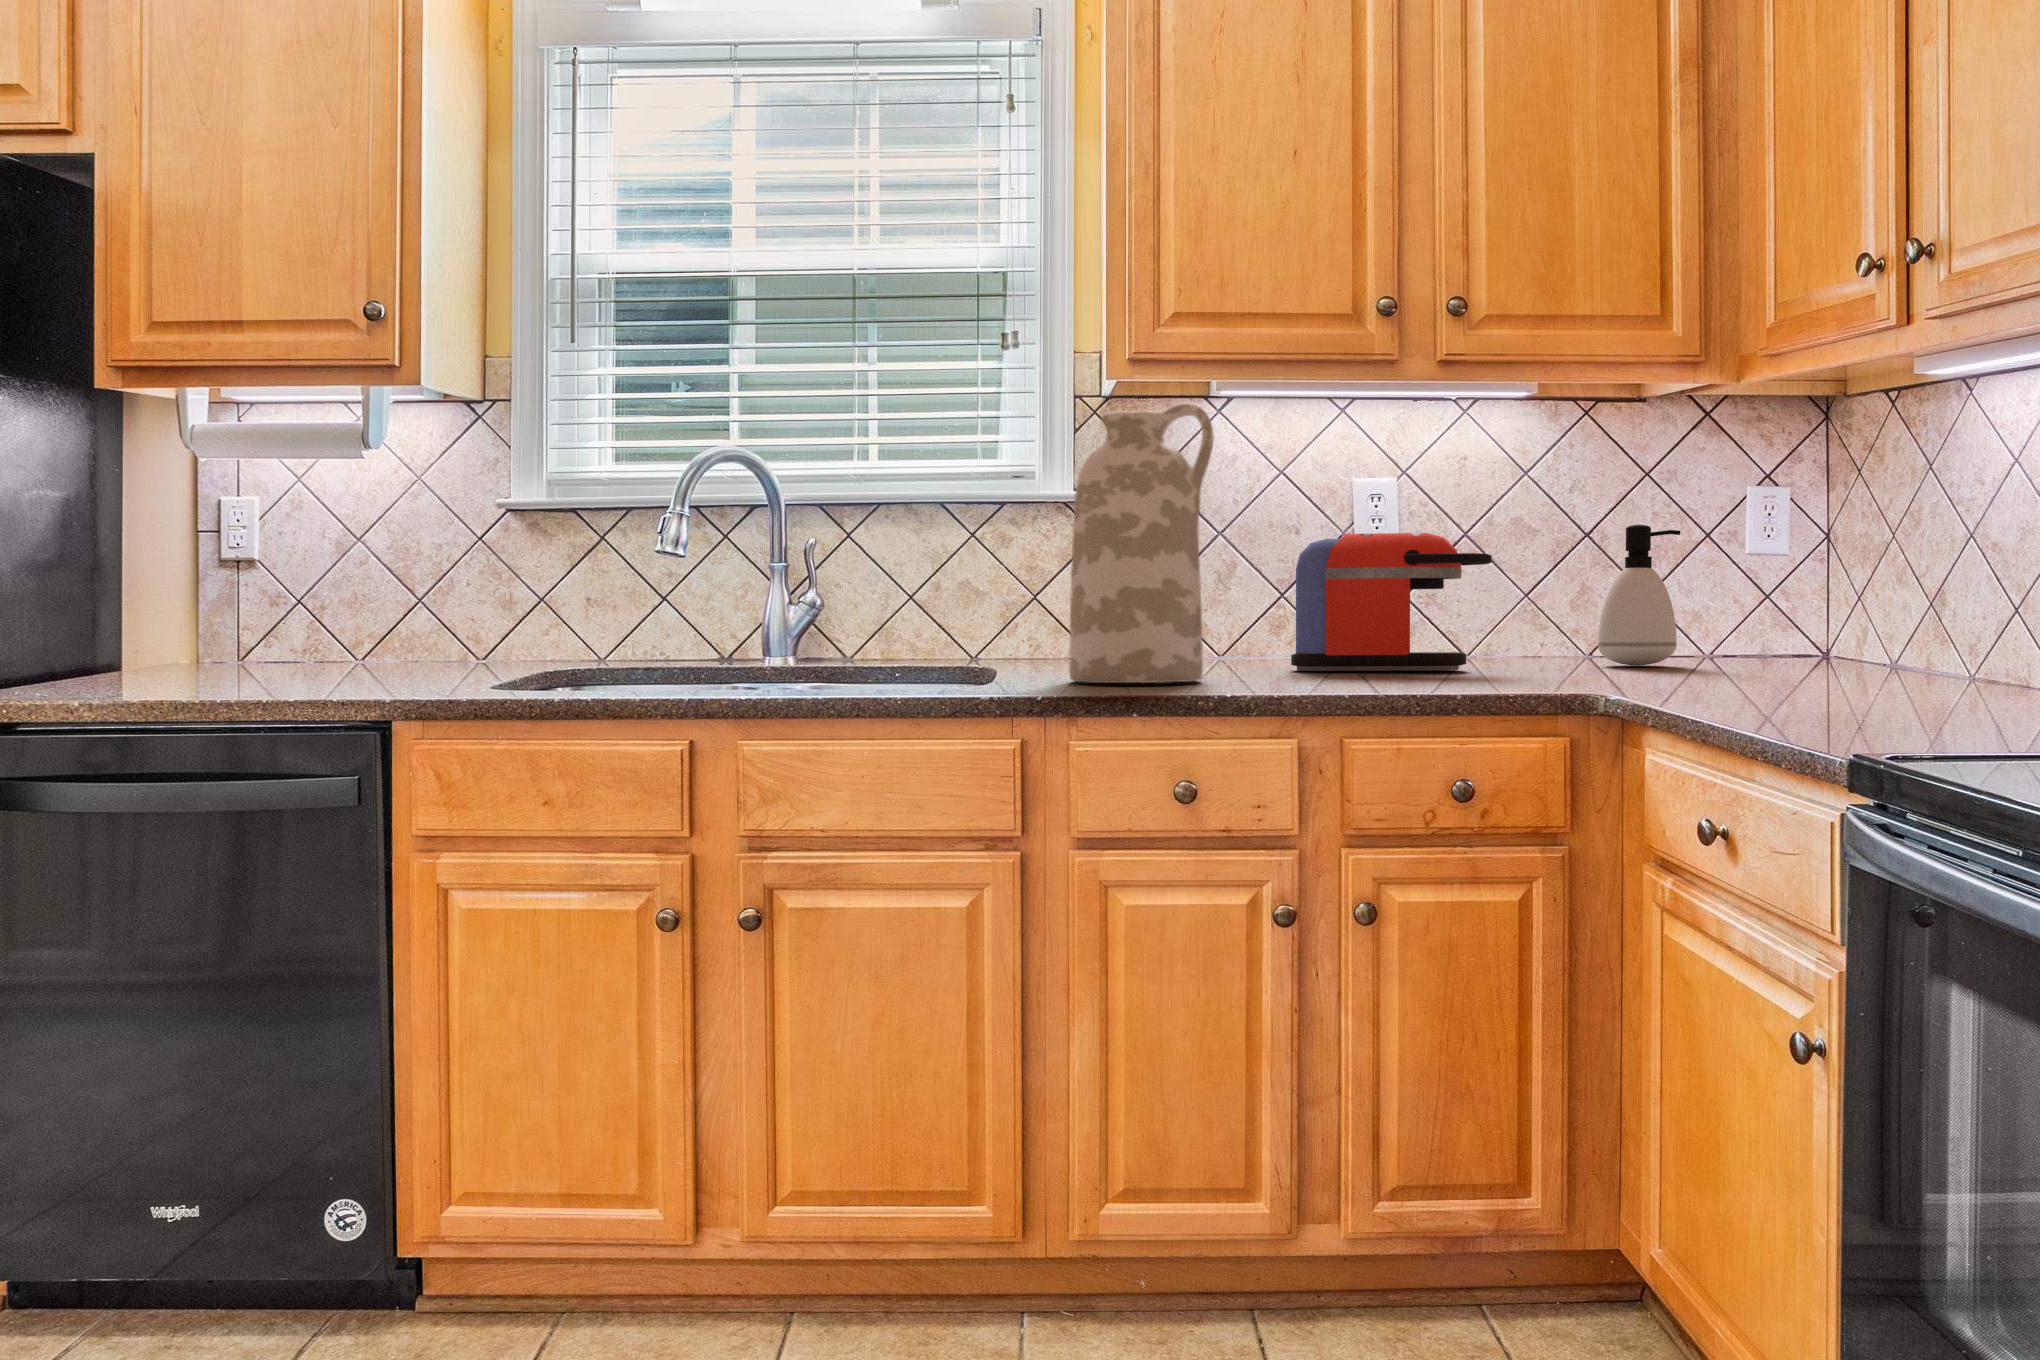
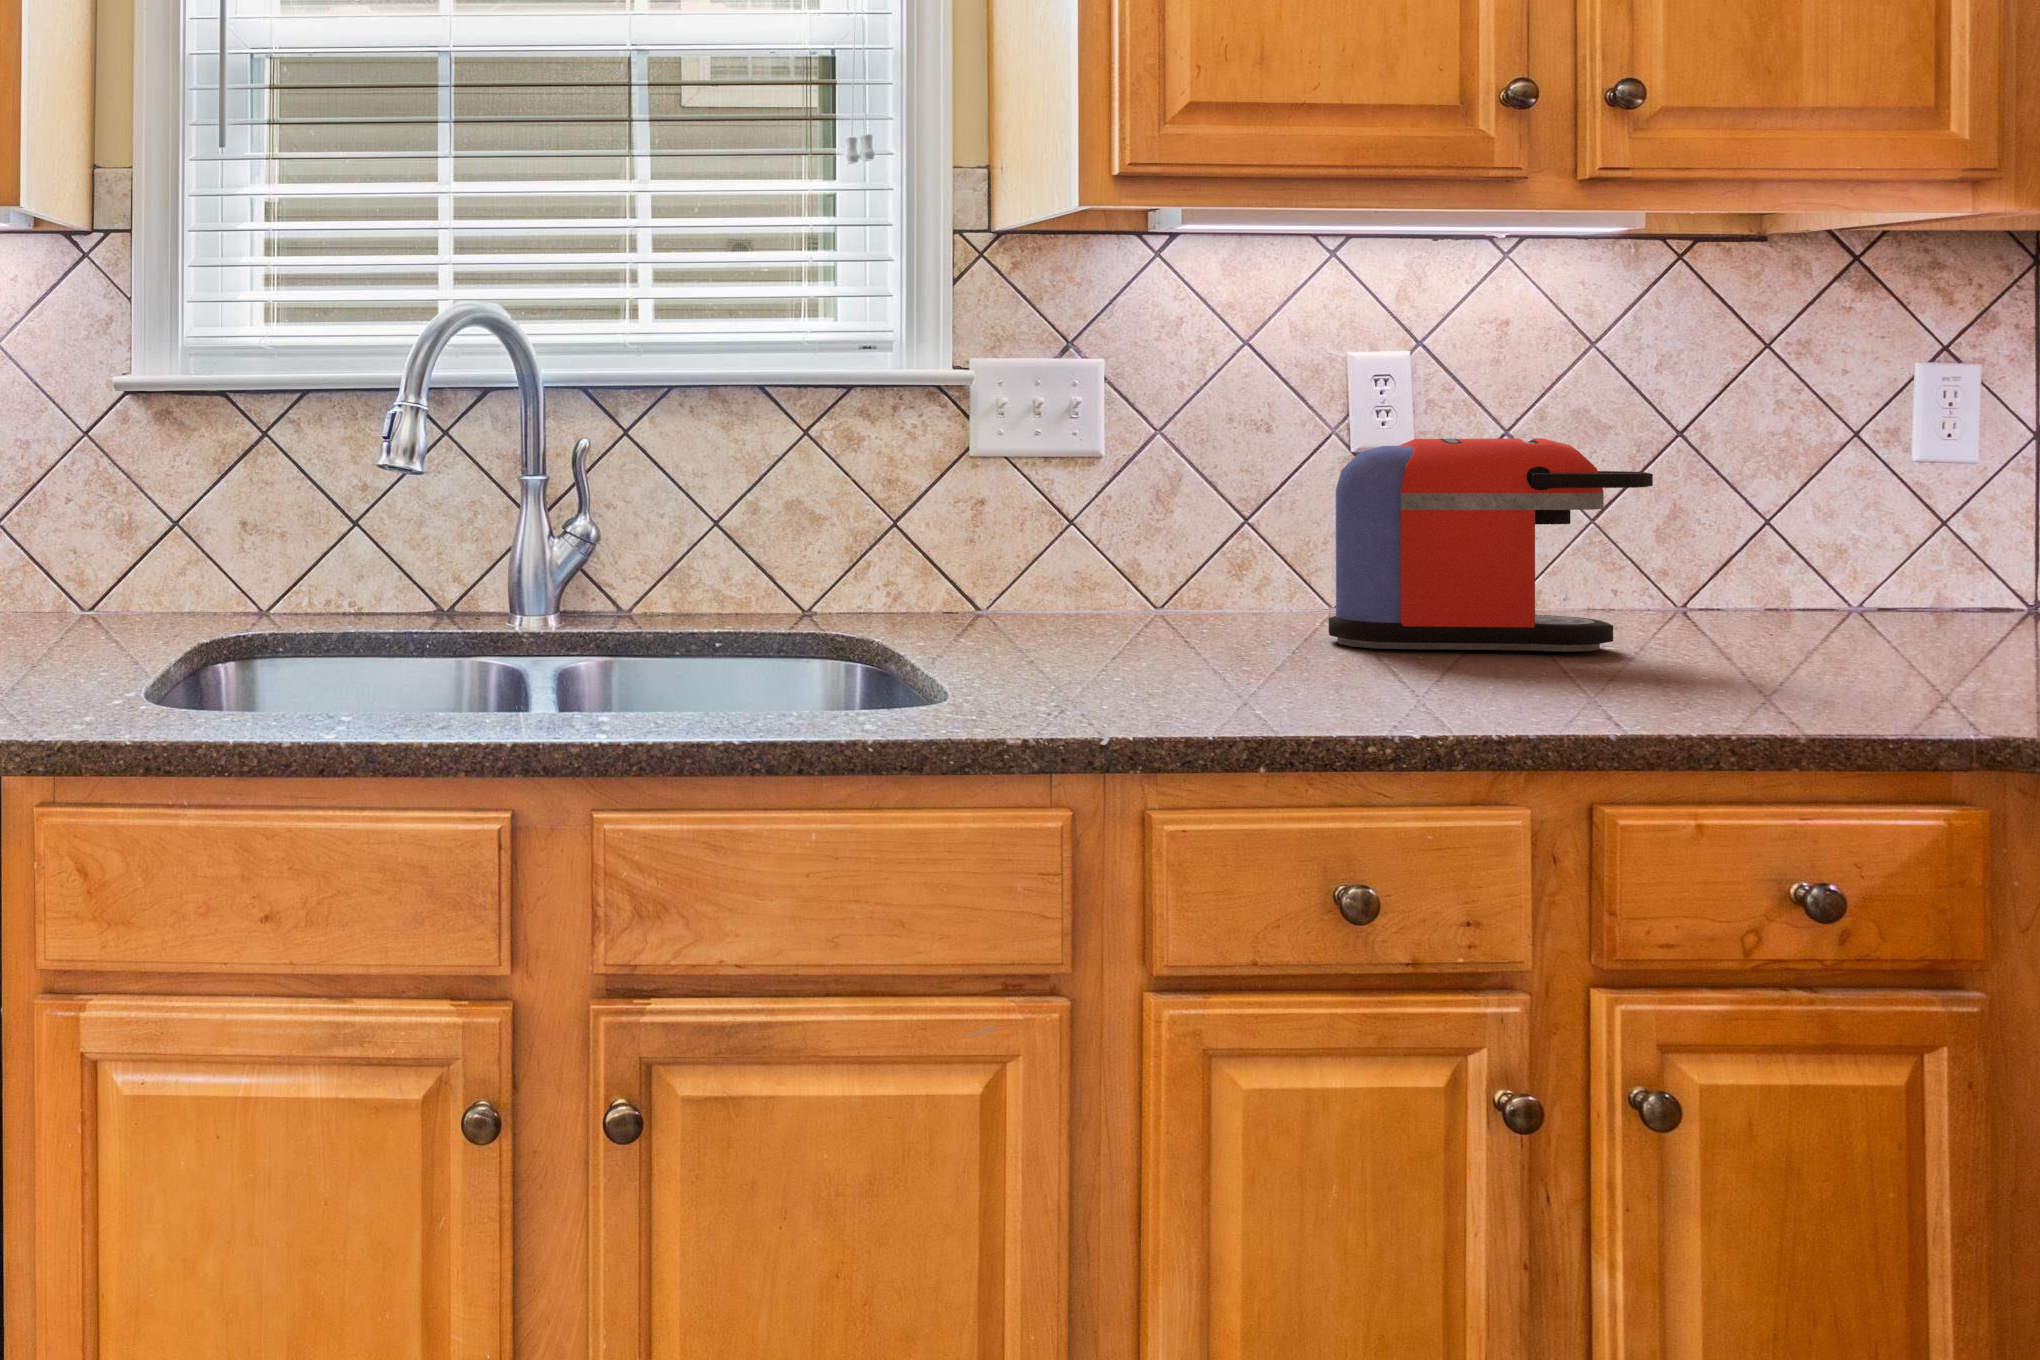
vase: present [1069,403,1214,683] -> none [1071,246,1316,701]
soap dispenser: present [1598,525,1680,665] -> none [1753,423,1891,632]

